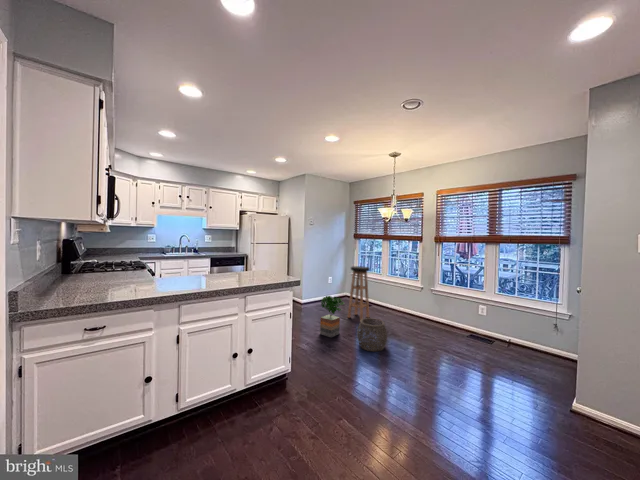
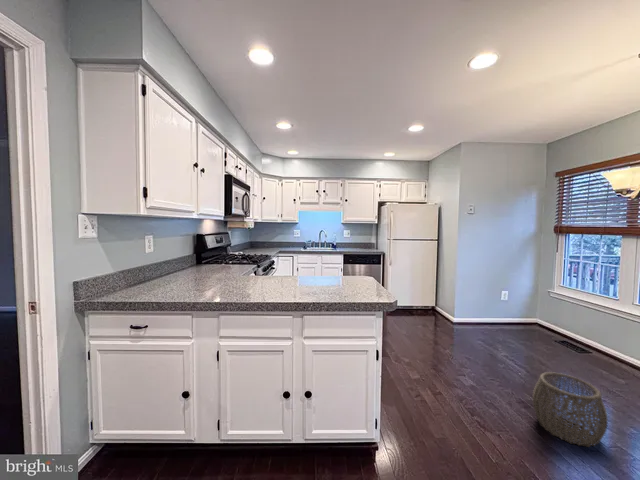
bar stool: present [348,266,369,320] -> none [526,275,574,368]
potted tree: present [320,296,344,337] -> none [466,318,513,385]

